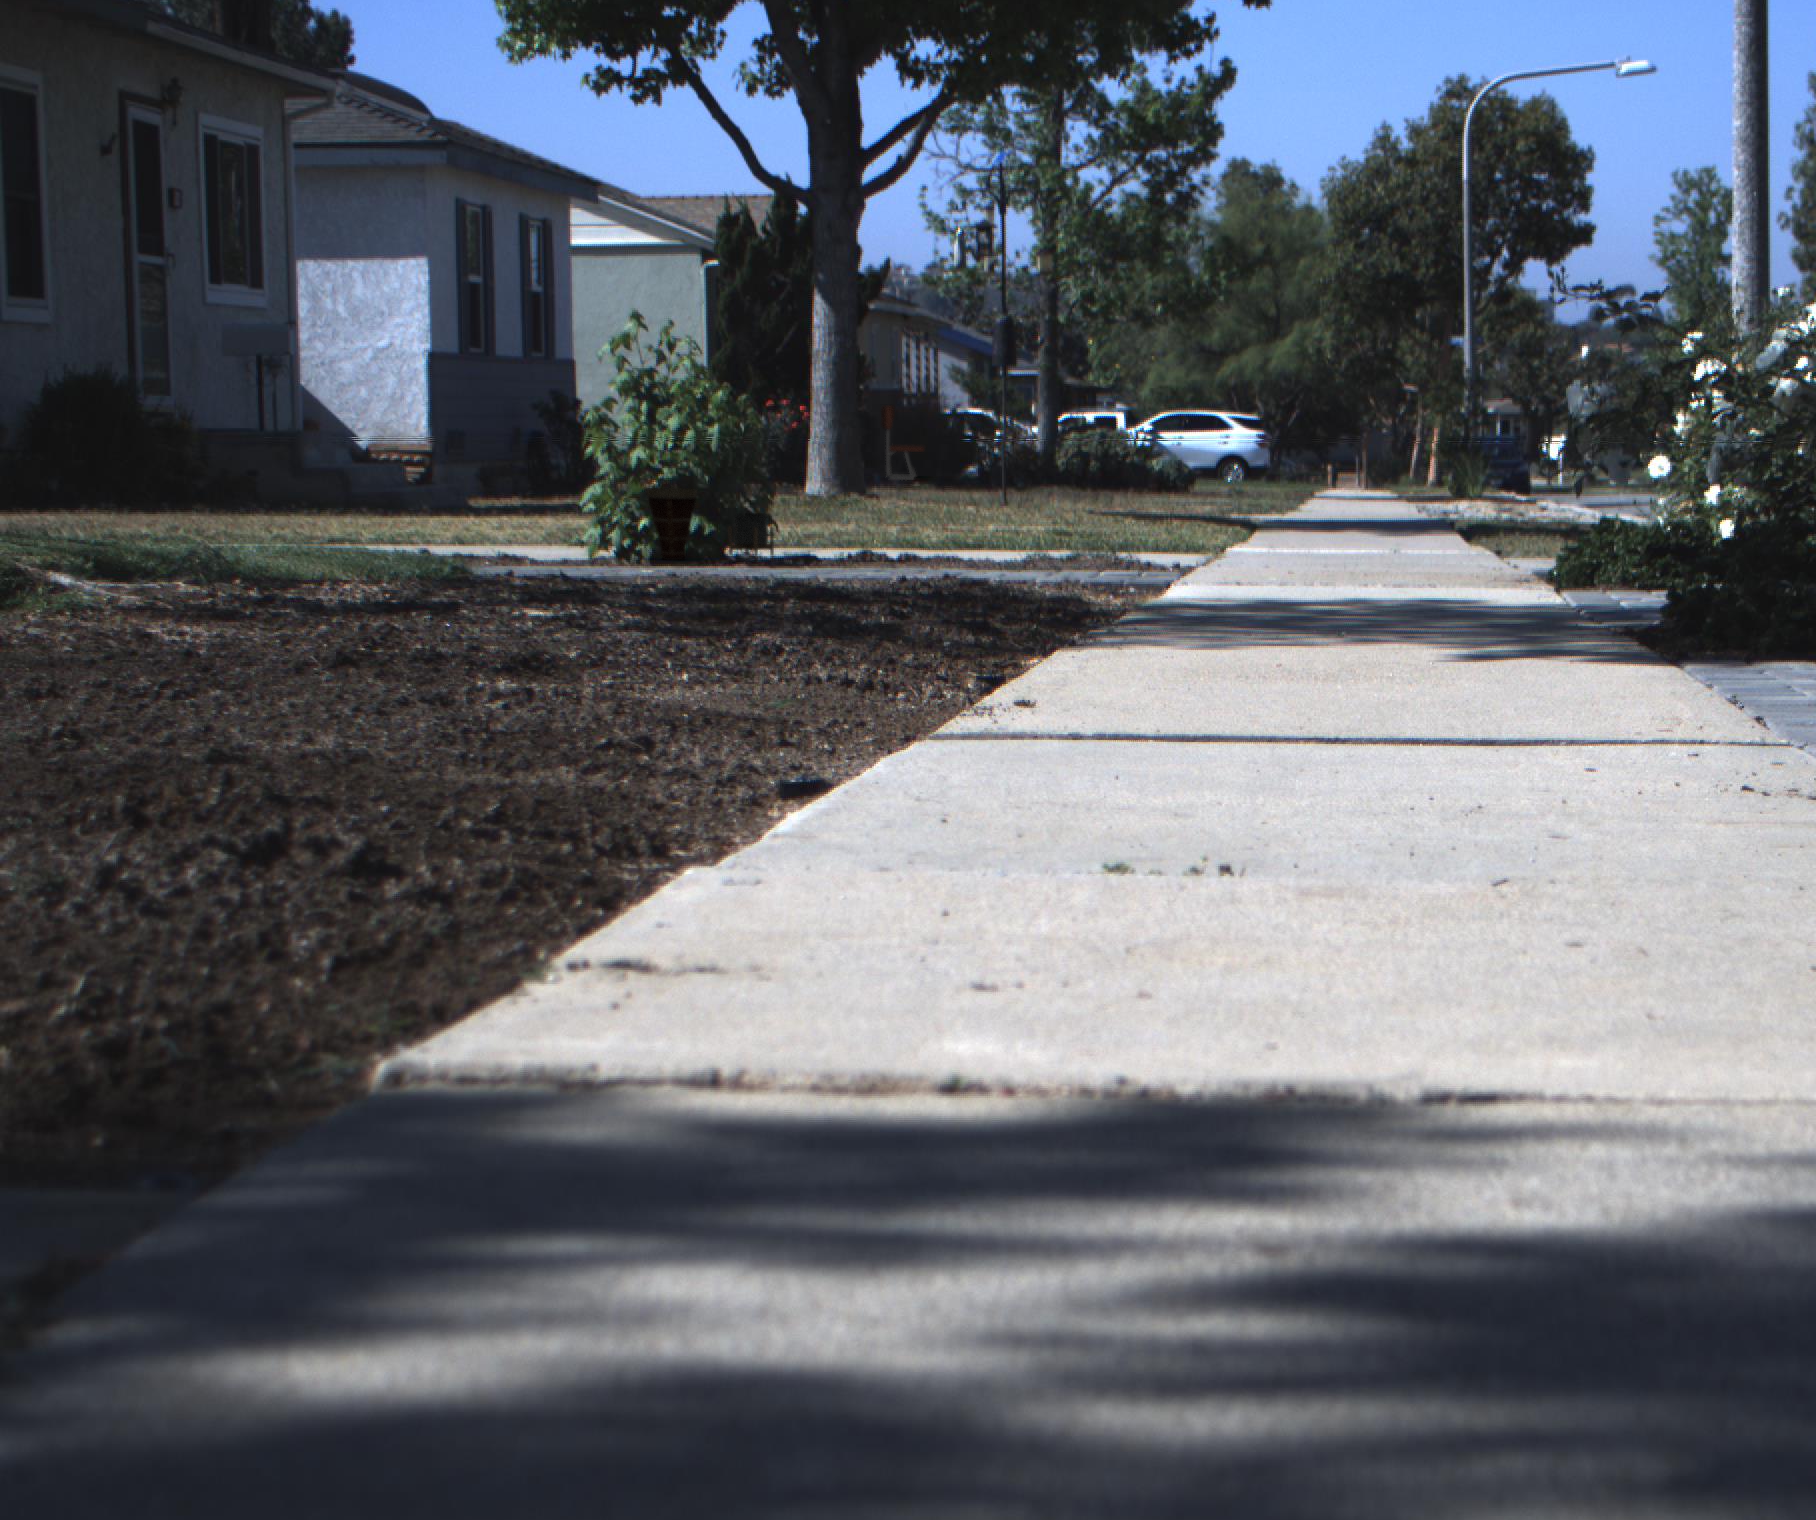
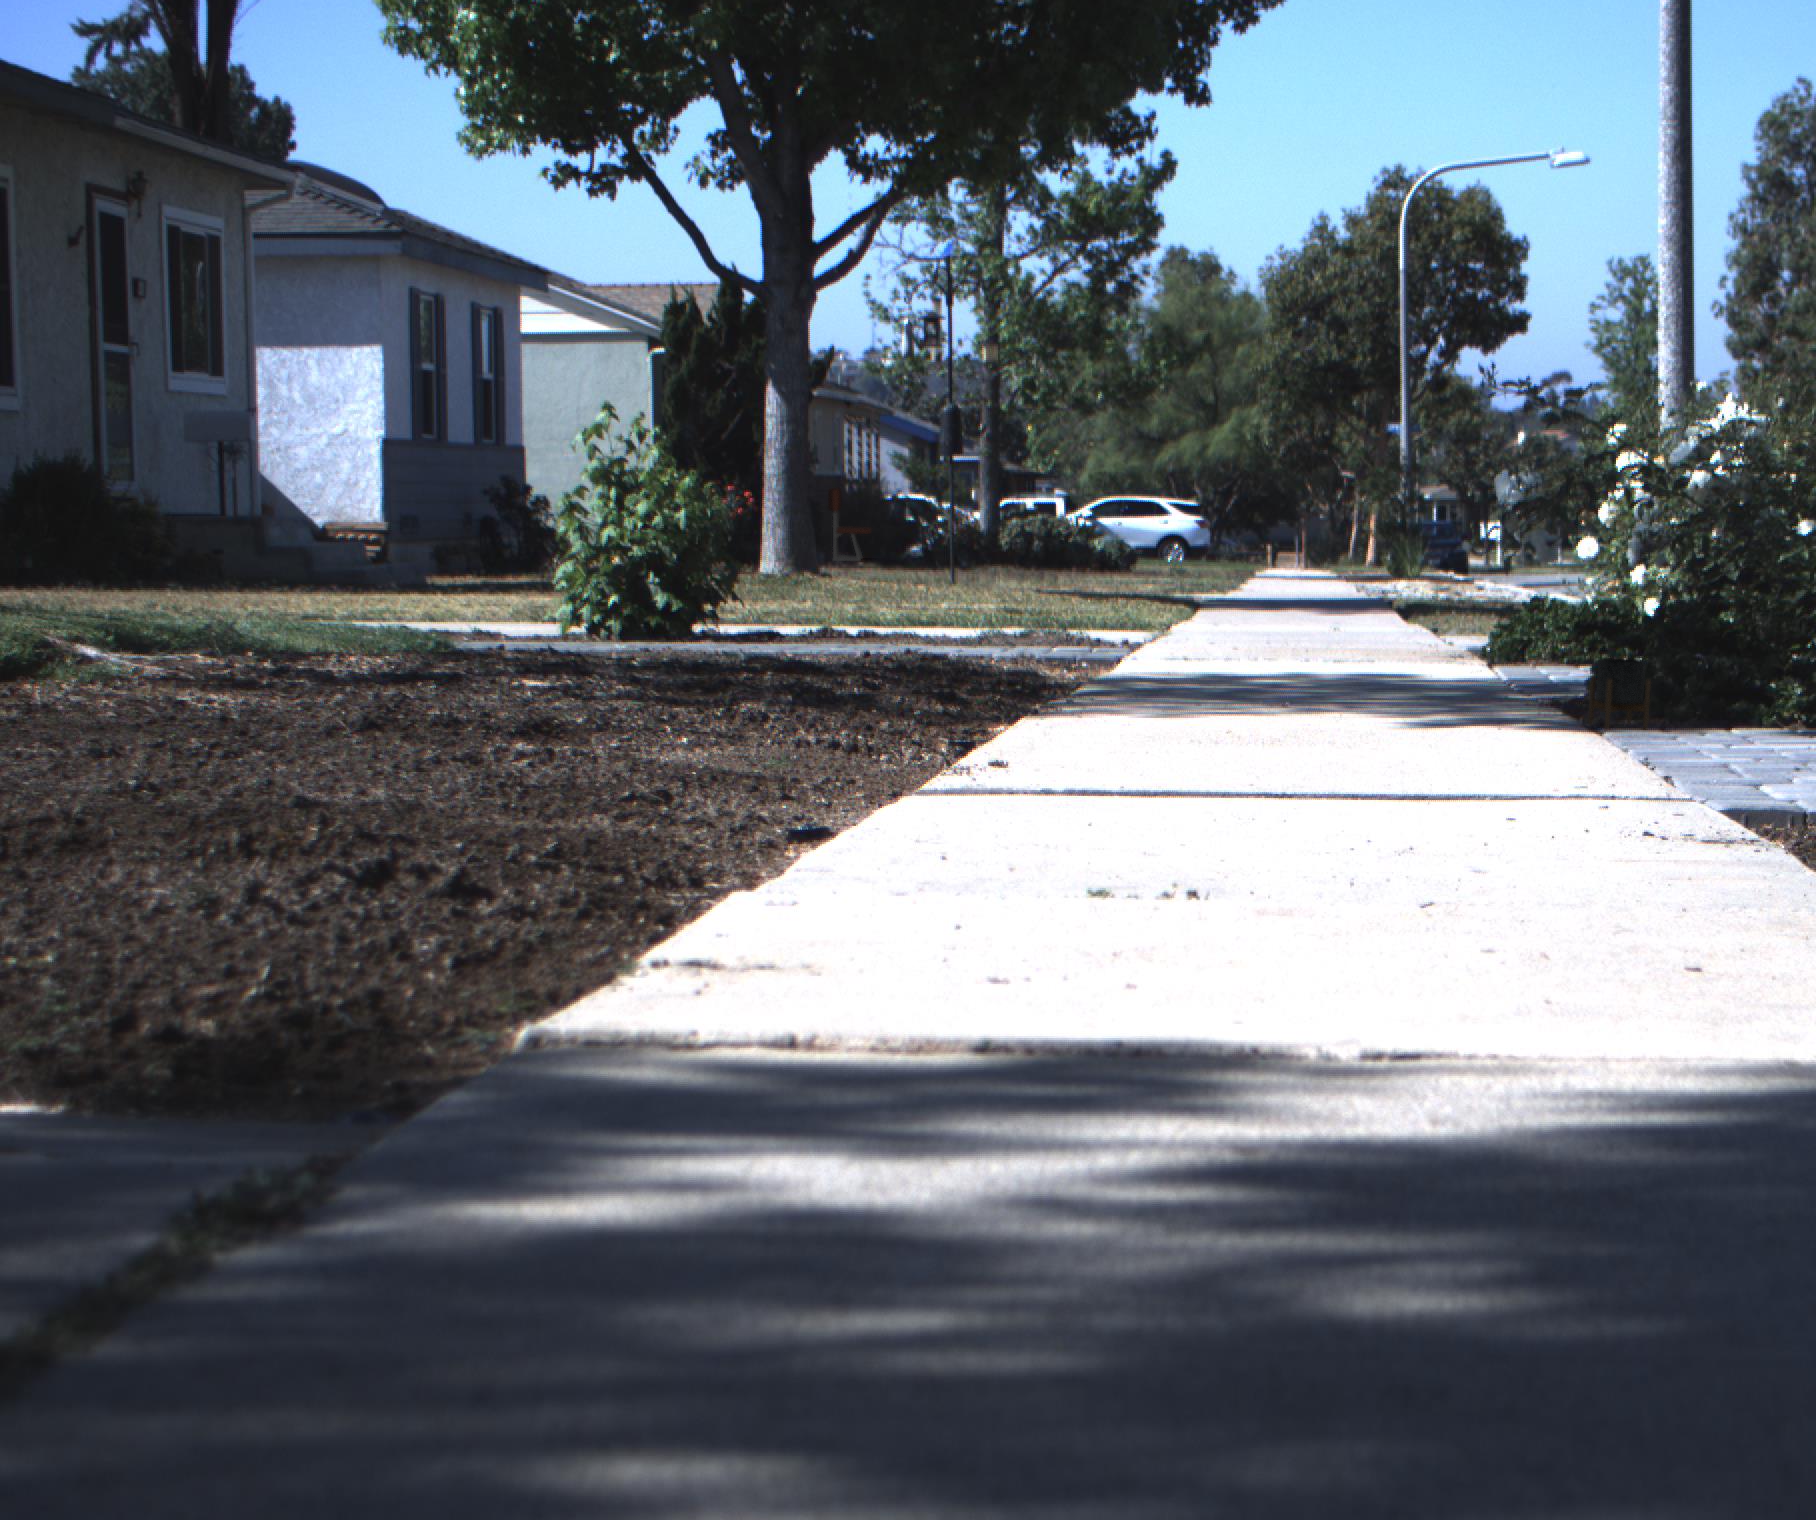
basket: present [645,480,697,560] -> none [598,560,669,637]
planter: present [728,513,774,563] -> present [1588,658,1651,729]

